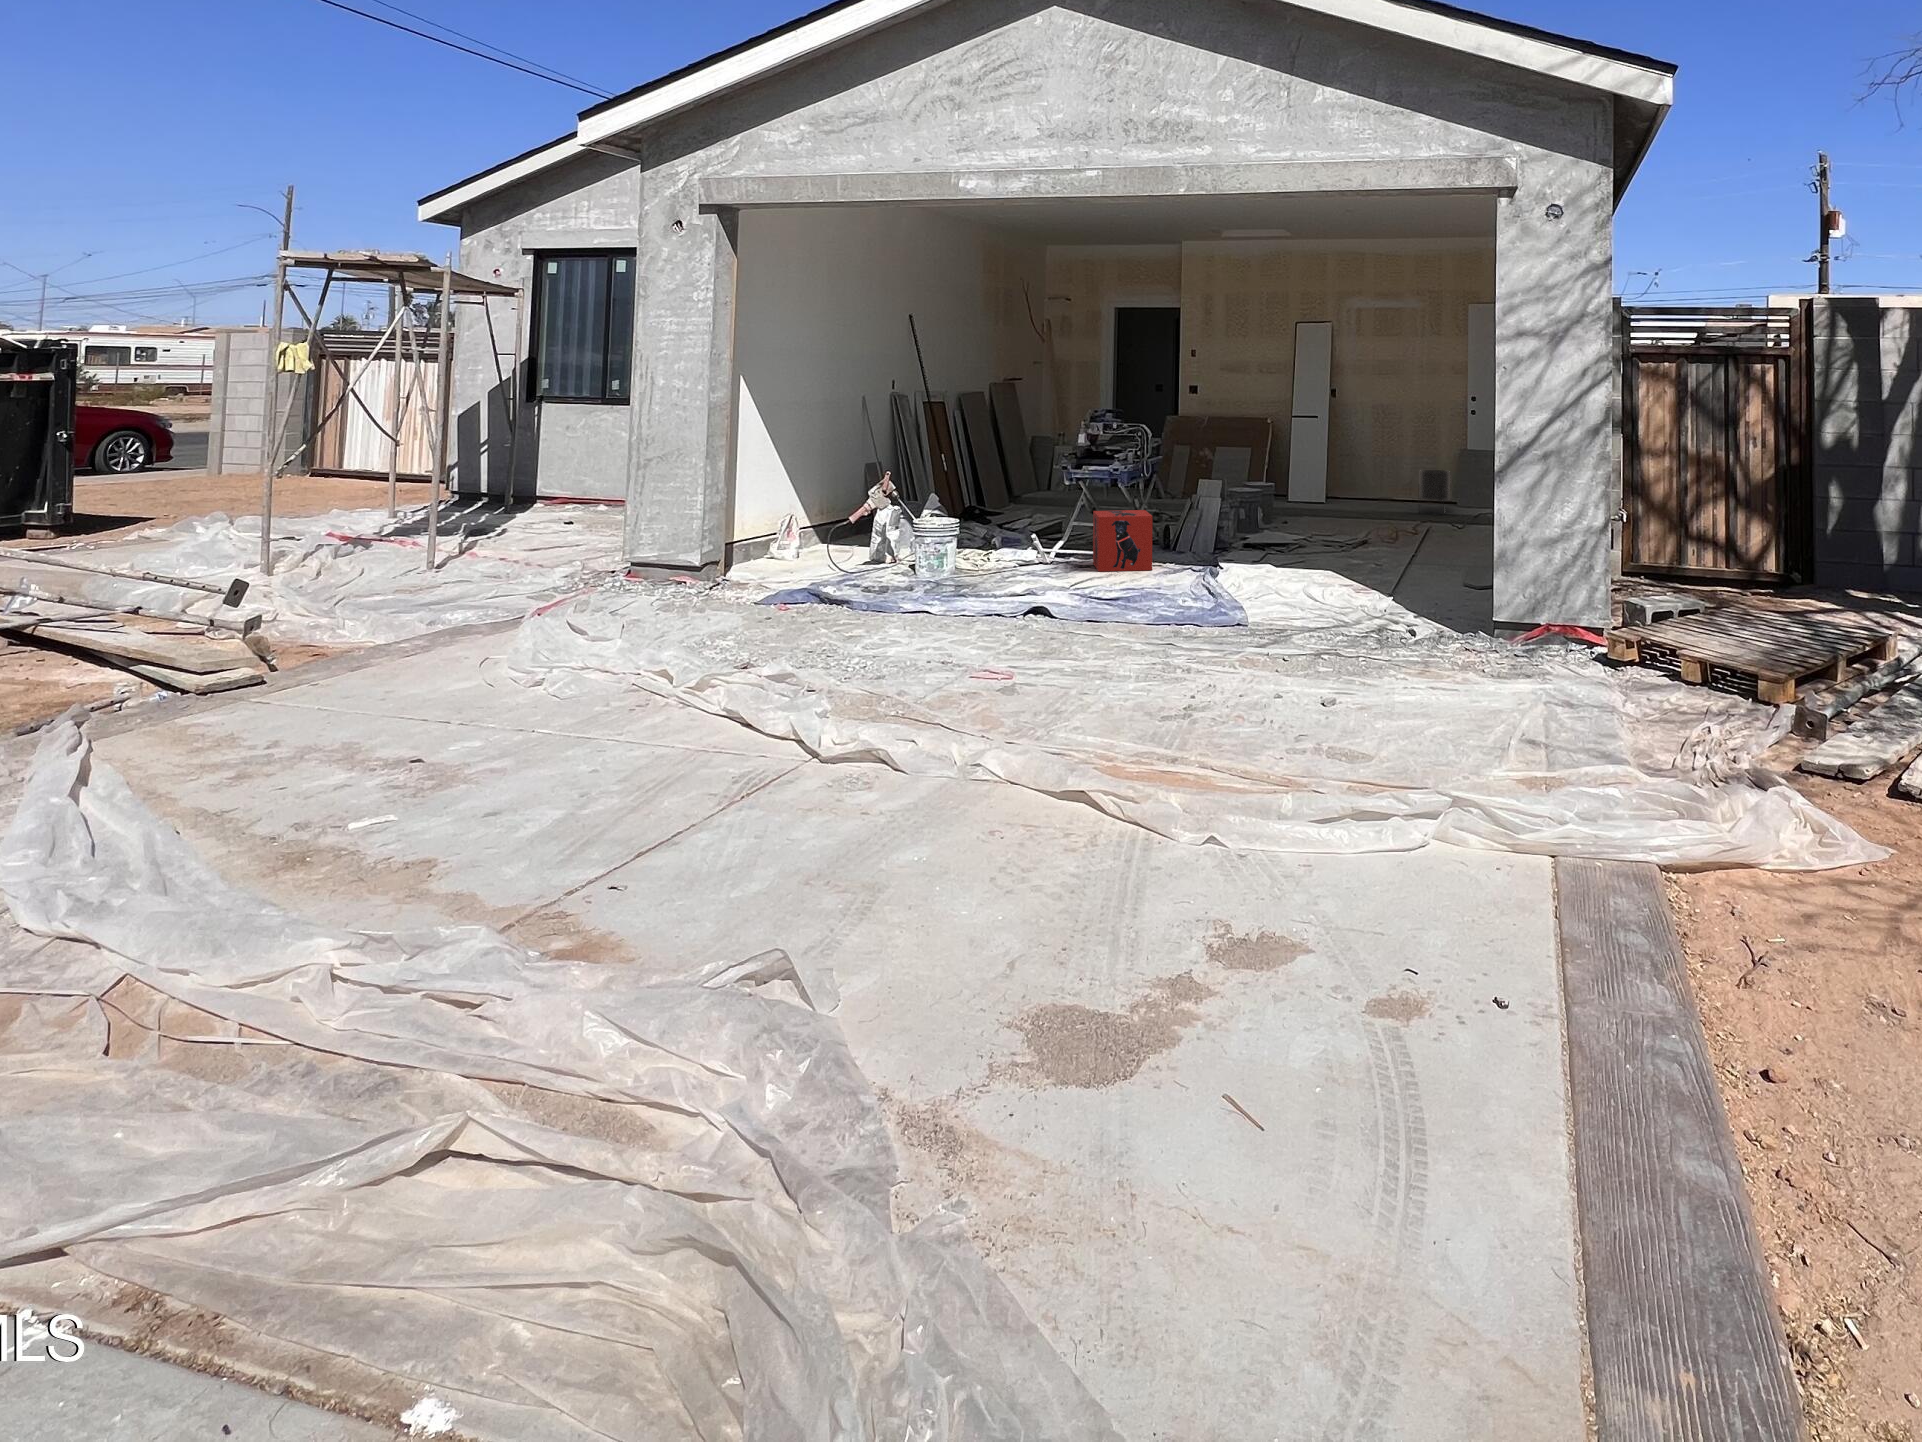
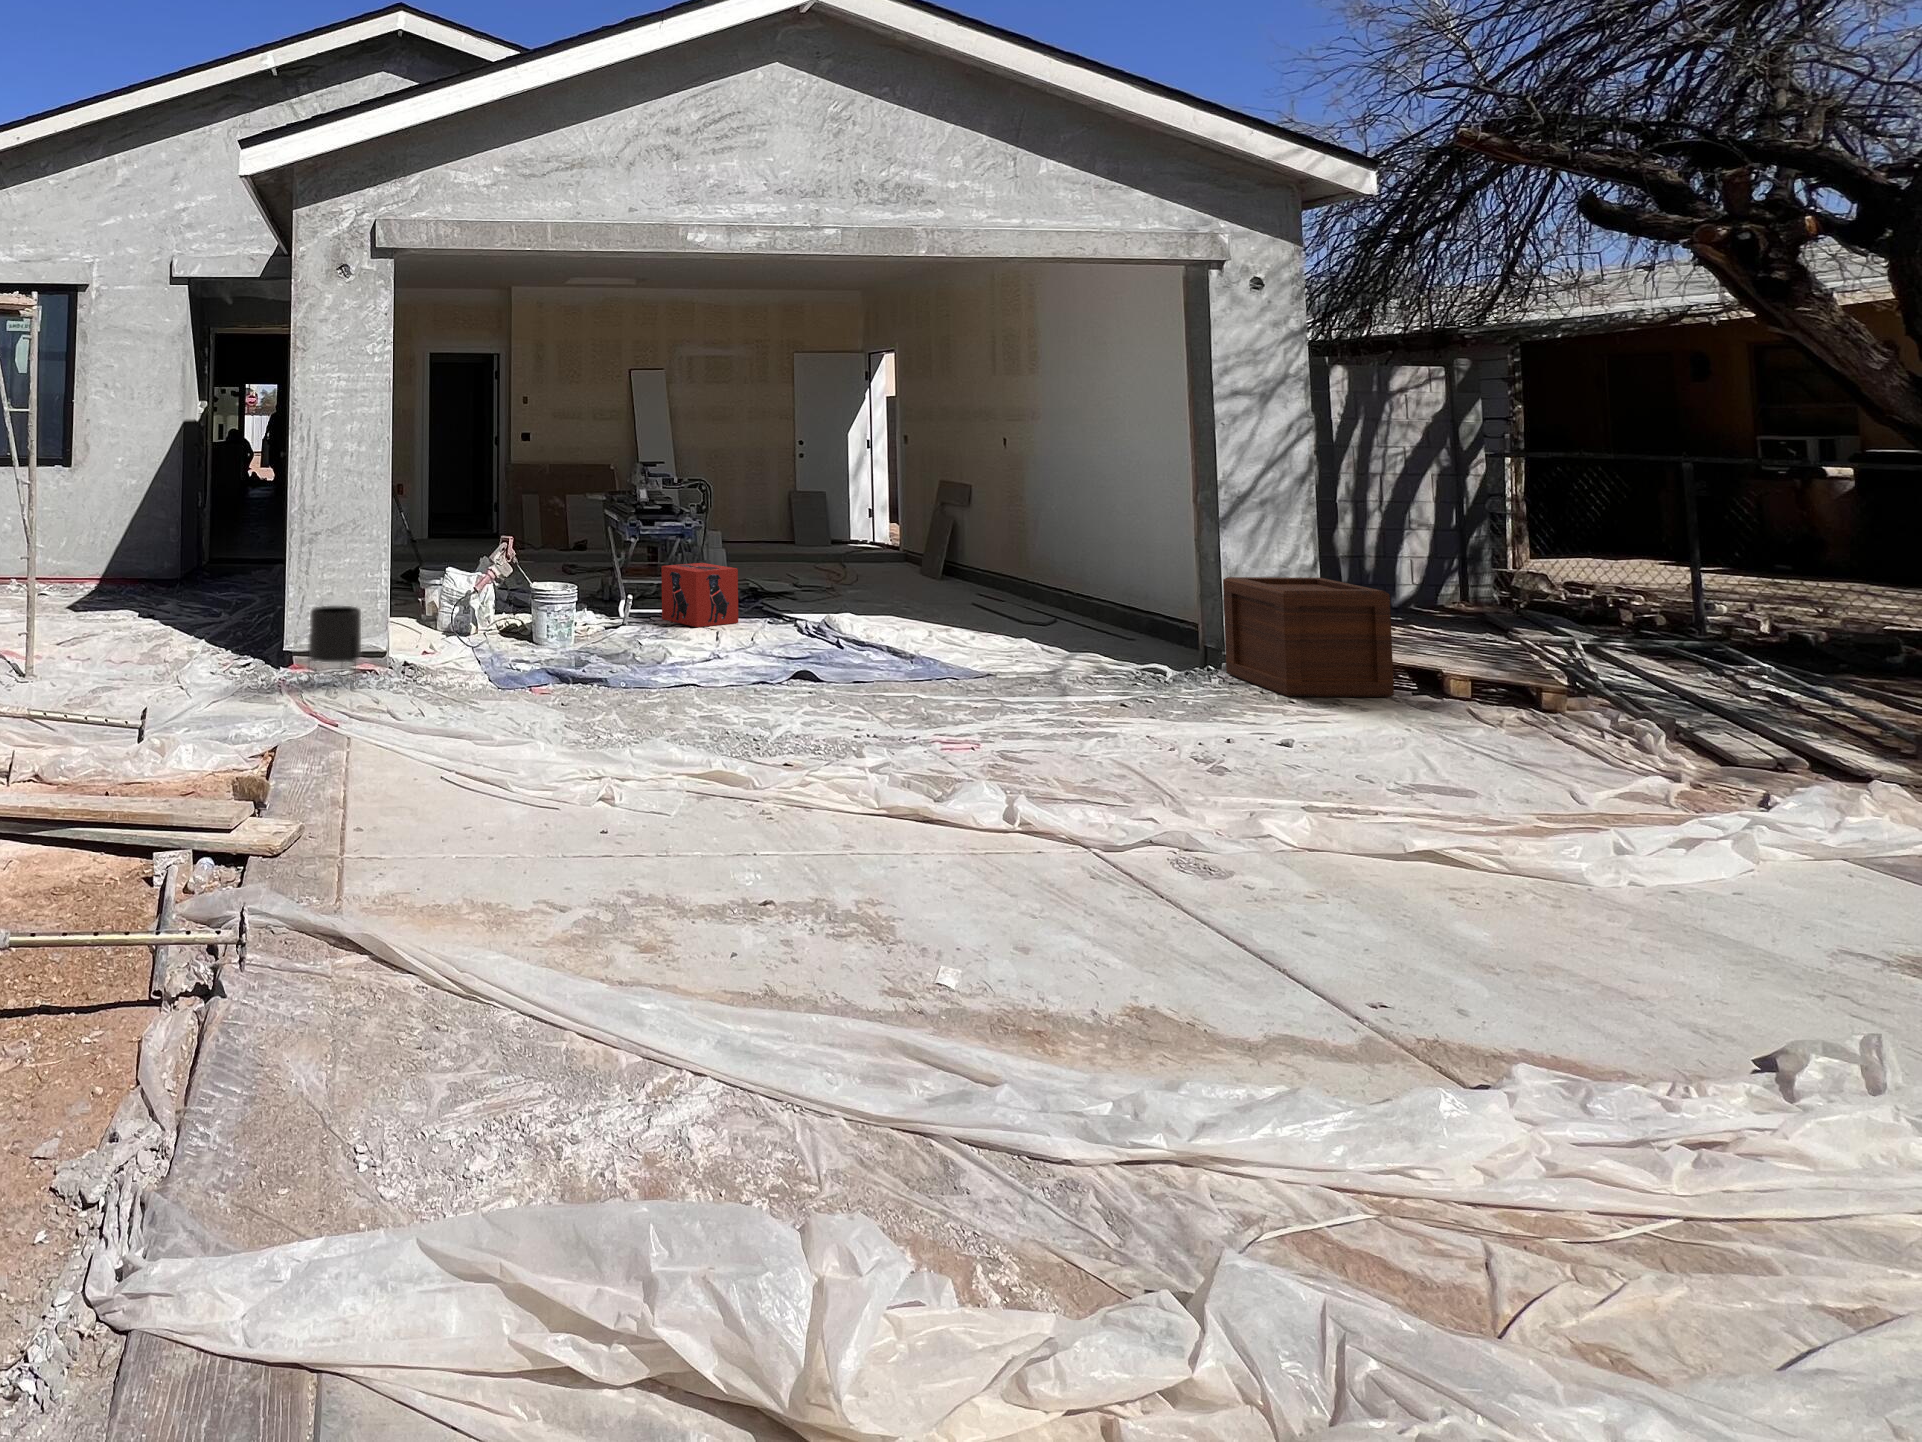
planter: present [1419,470,1450,505] -> present [308,606,361,669]
wooden crate: none [1471,538,1599,680] -> present [1223,577,1394,697]

